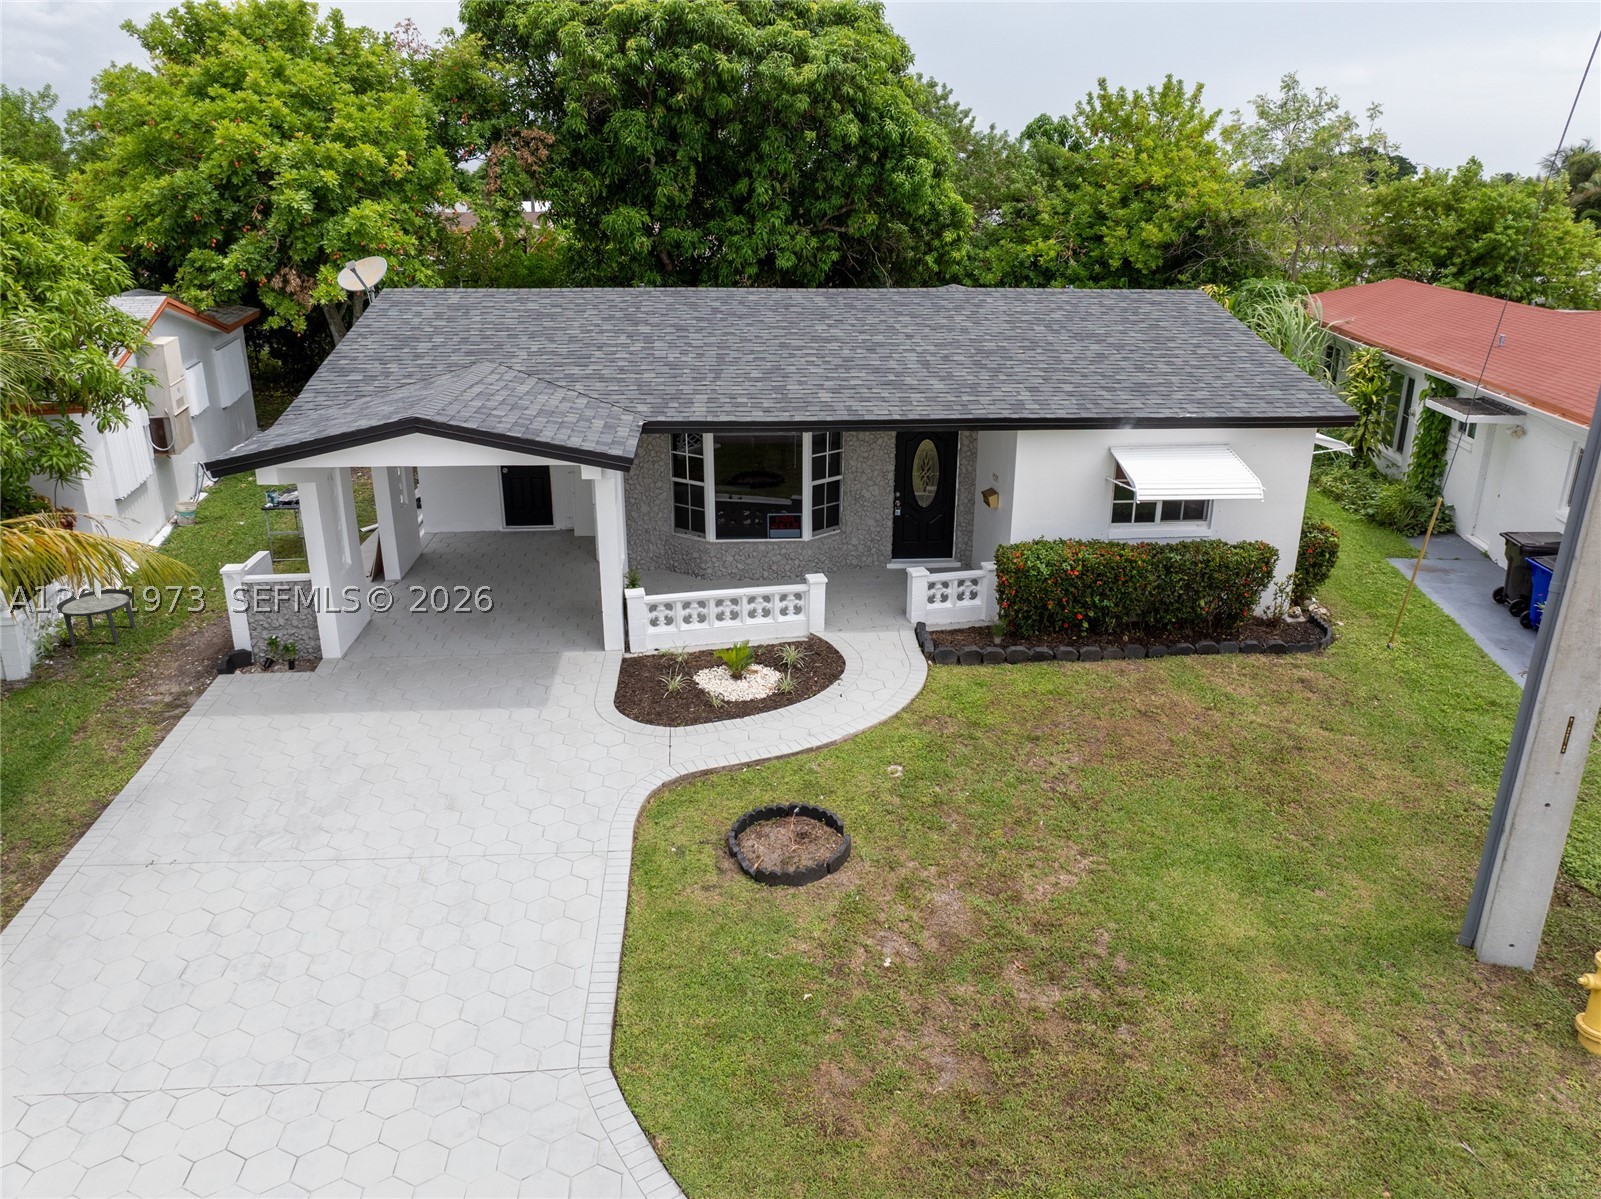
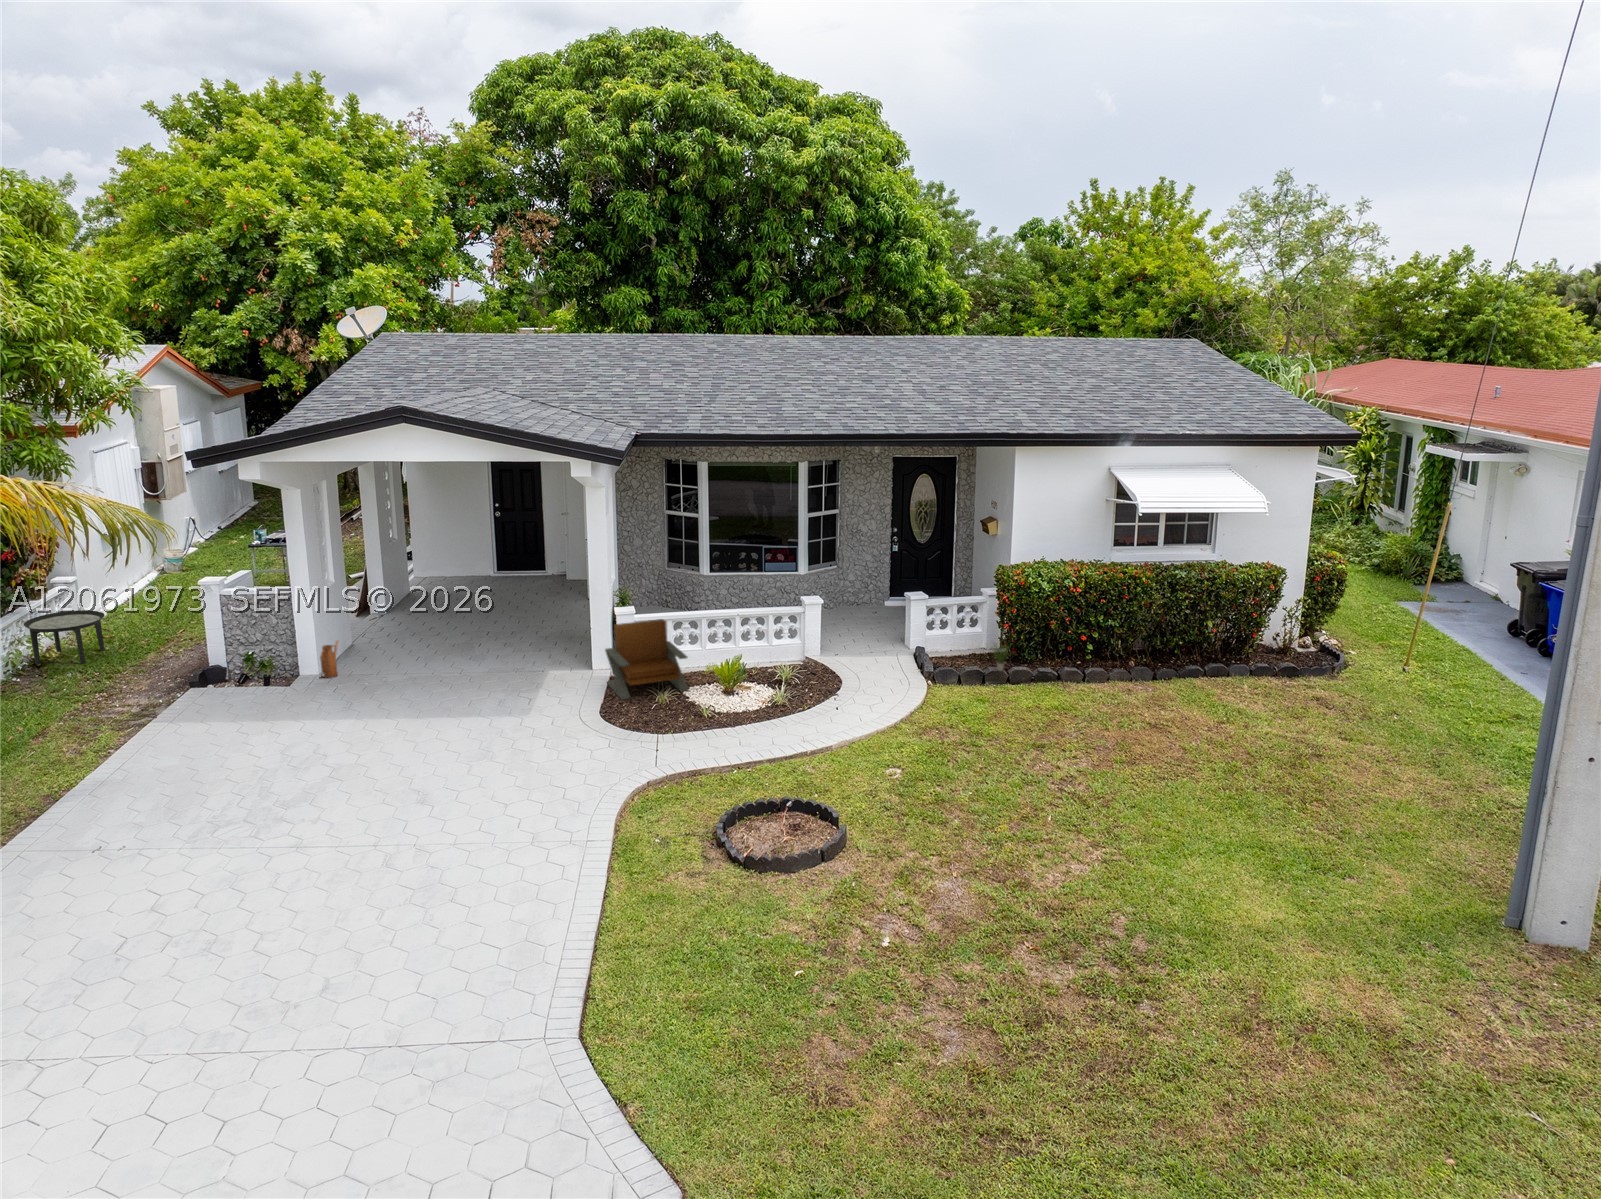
lounge chair: none [617,601,698,683] -> present [605,619,688,699]
watering can: none [344,622,362,659] -> present [320,641,338,678]

